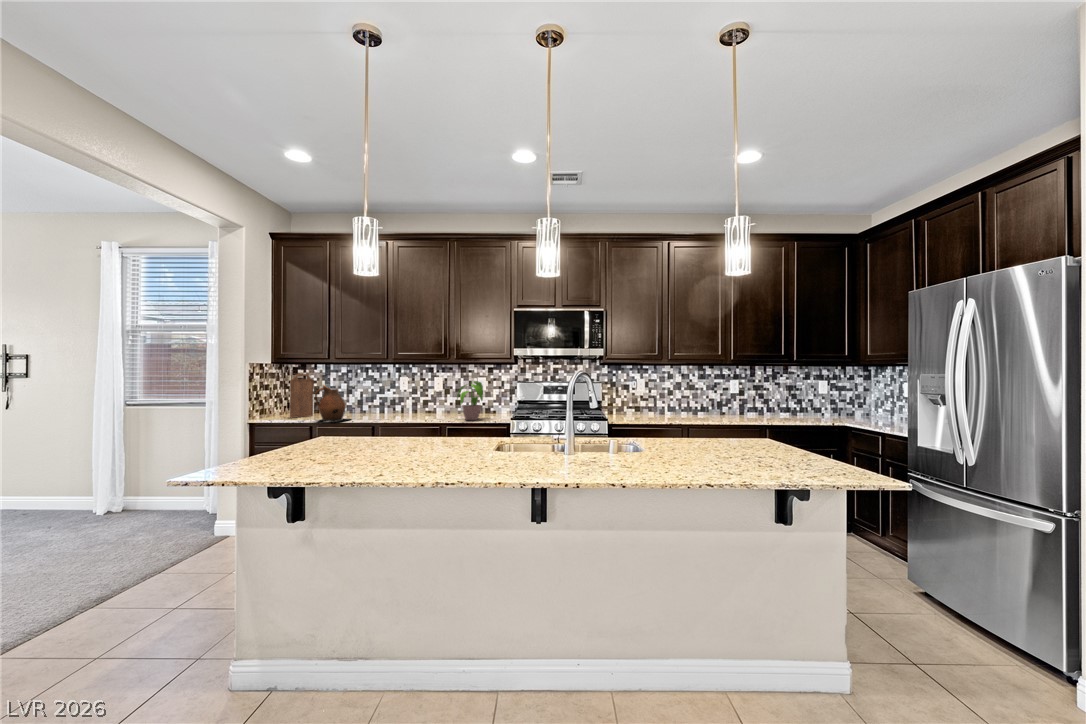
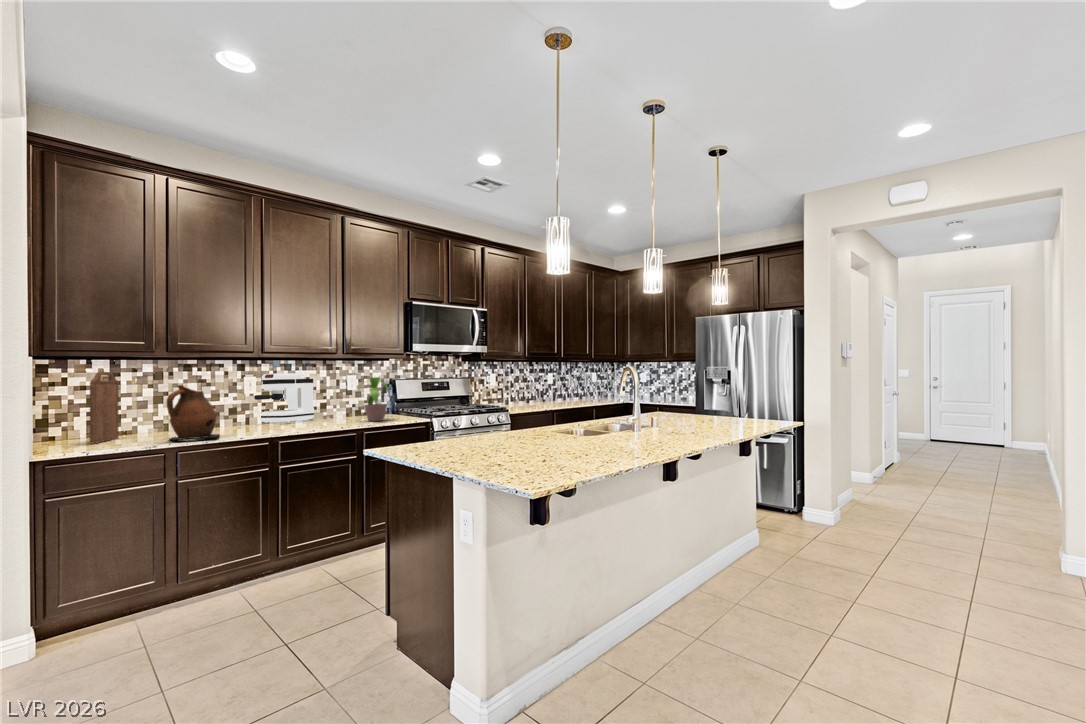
coffee maker: none [399,375,441,415] -> present [254,373,314,423]

